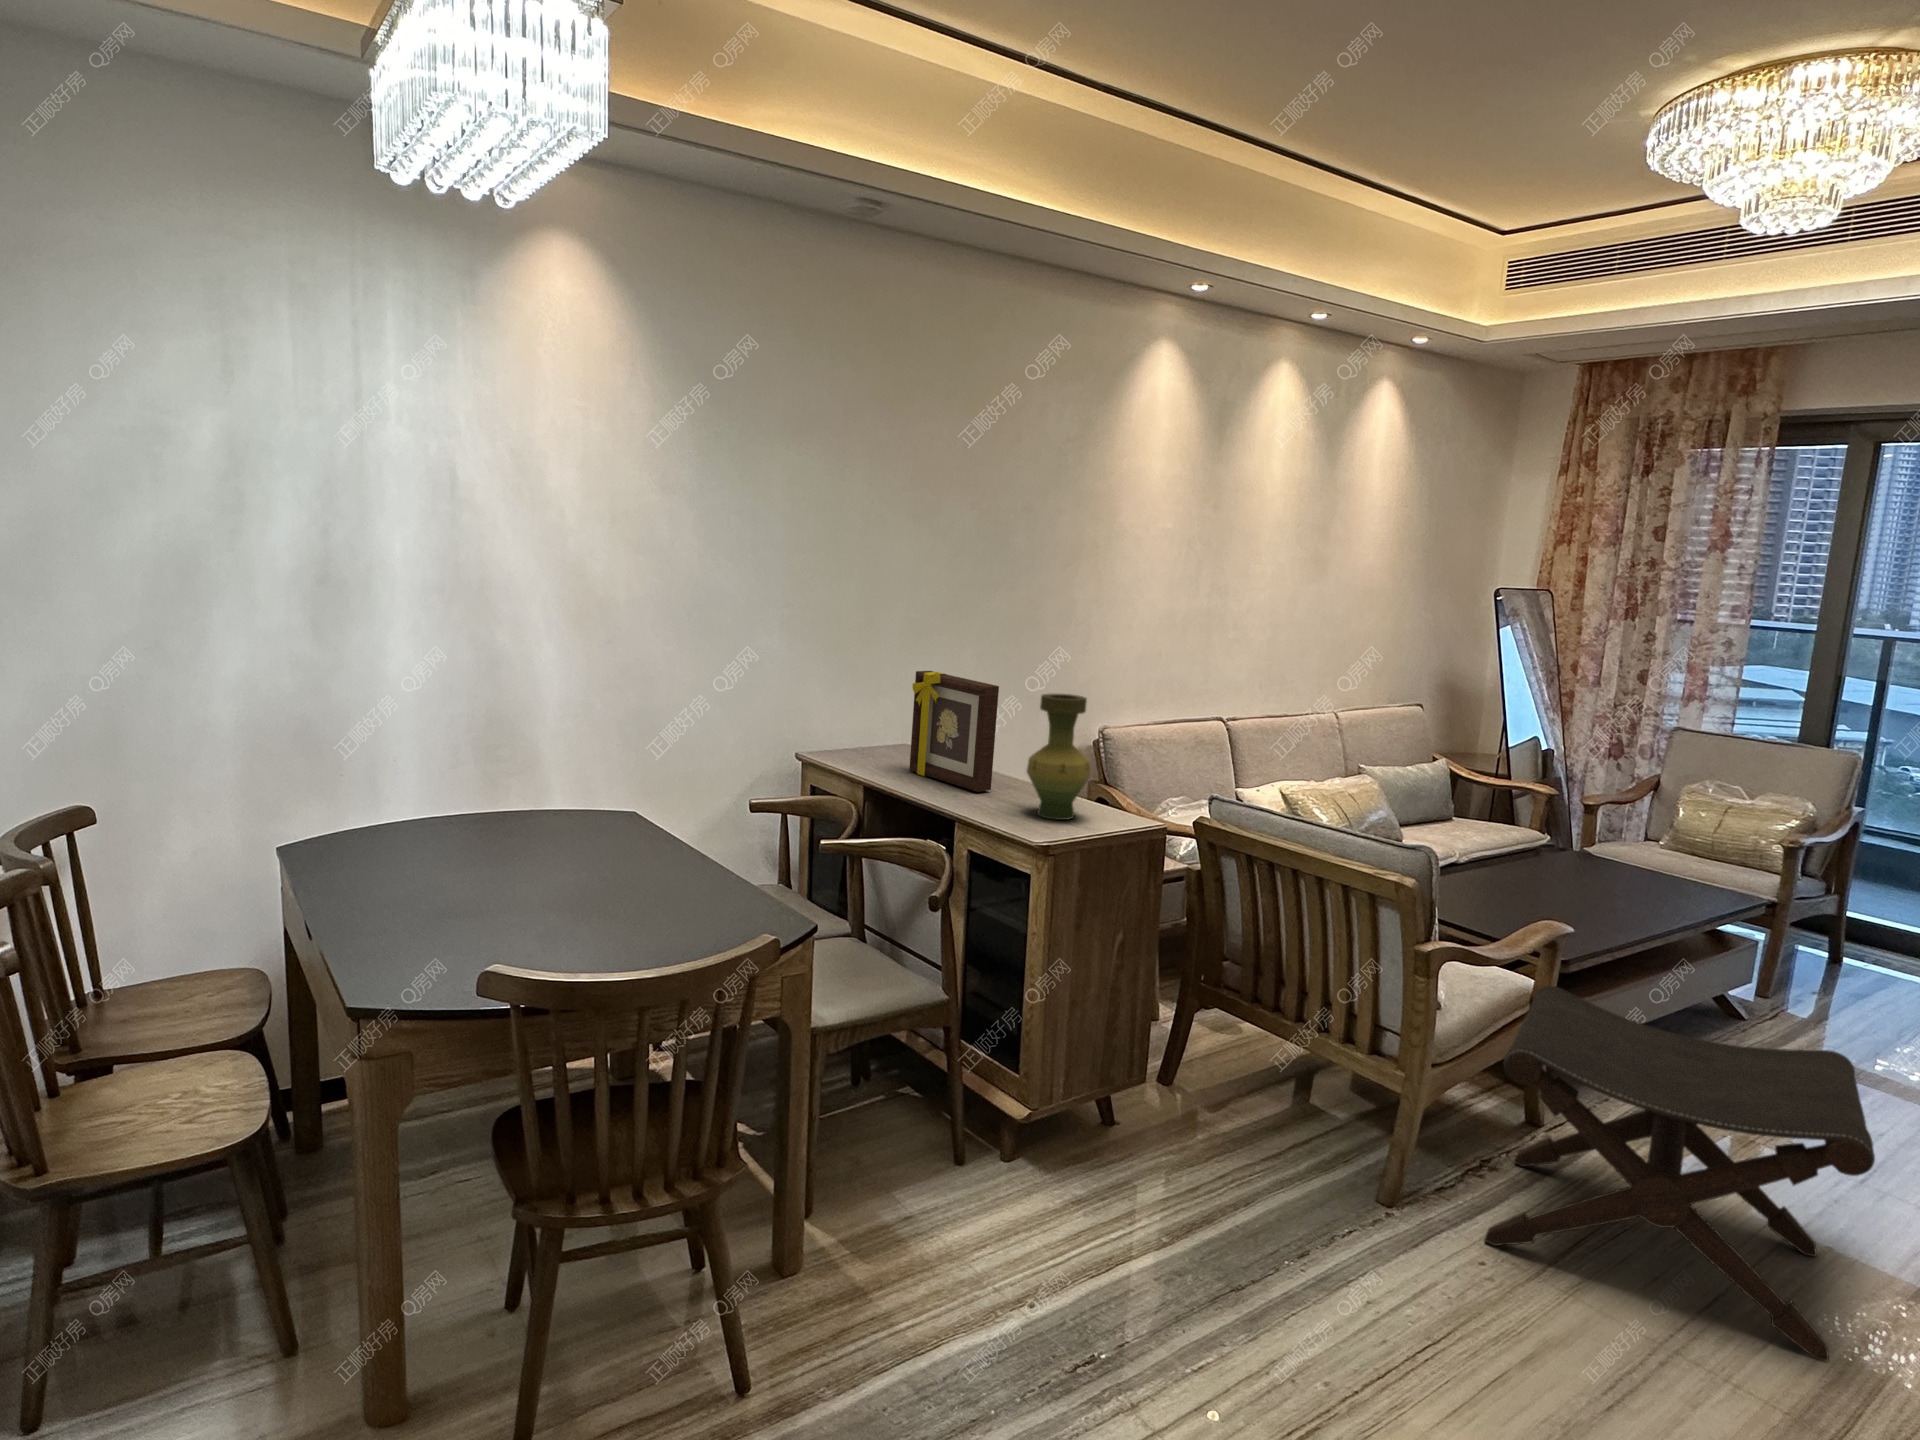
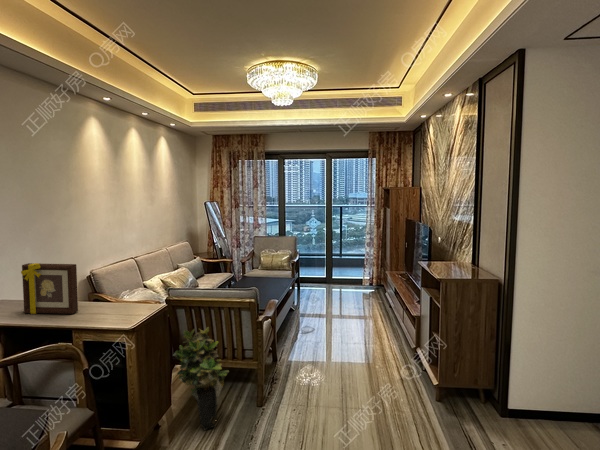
vase: present [1027,693,1091,820] -> none [103,262,134,316]
potted plant: none [1169,913,1304,1185] -> present [173,327,228,430]
footstool: present [1484,986,1875,1361] -> none [277,313,371,403]

